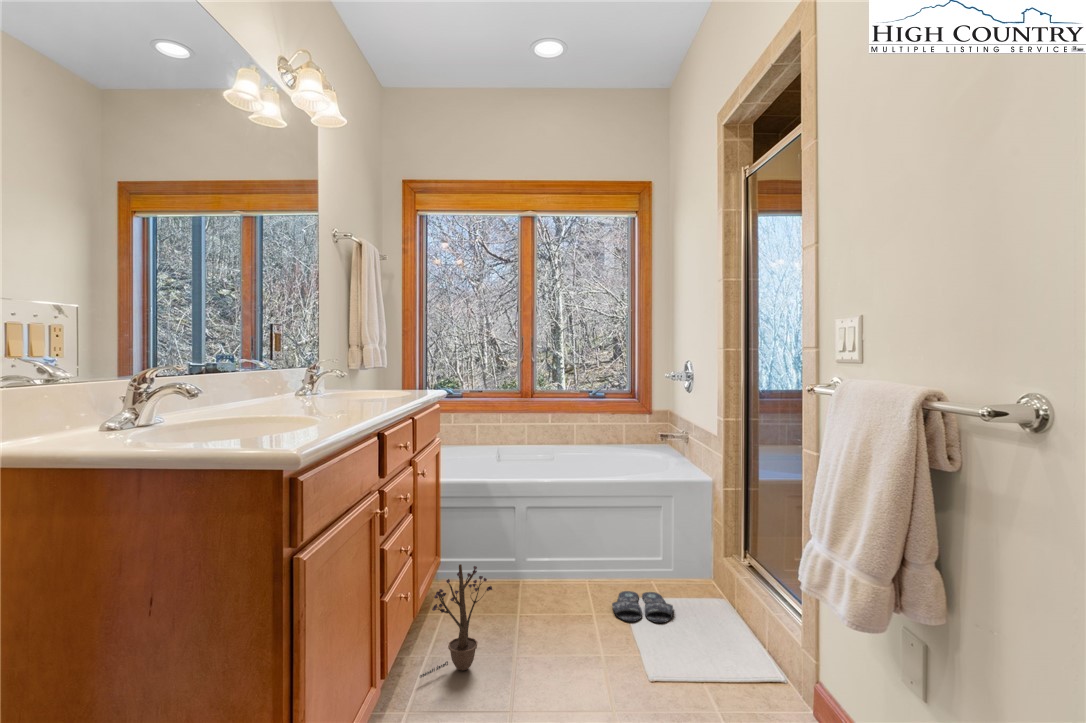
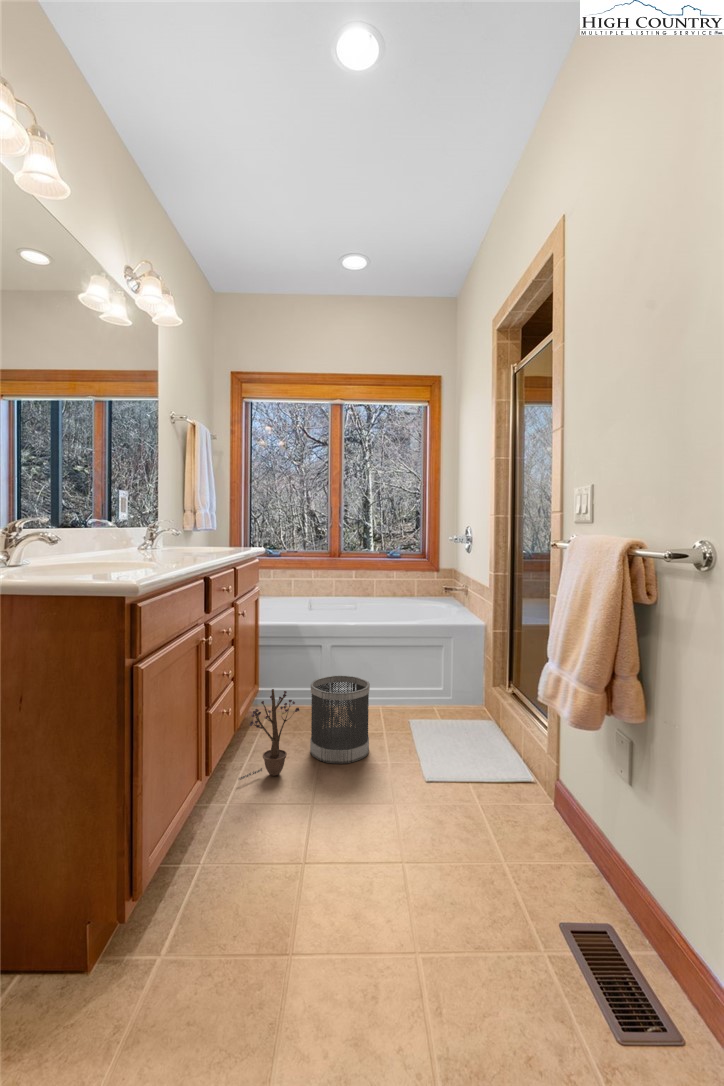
wastebasket: none [504,543,575,653] -> present [310,676,370,764]
slippers: present [612,591,673,623] -> none [402,718,452,743]

